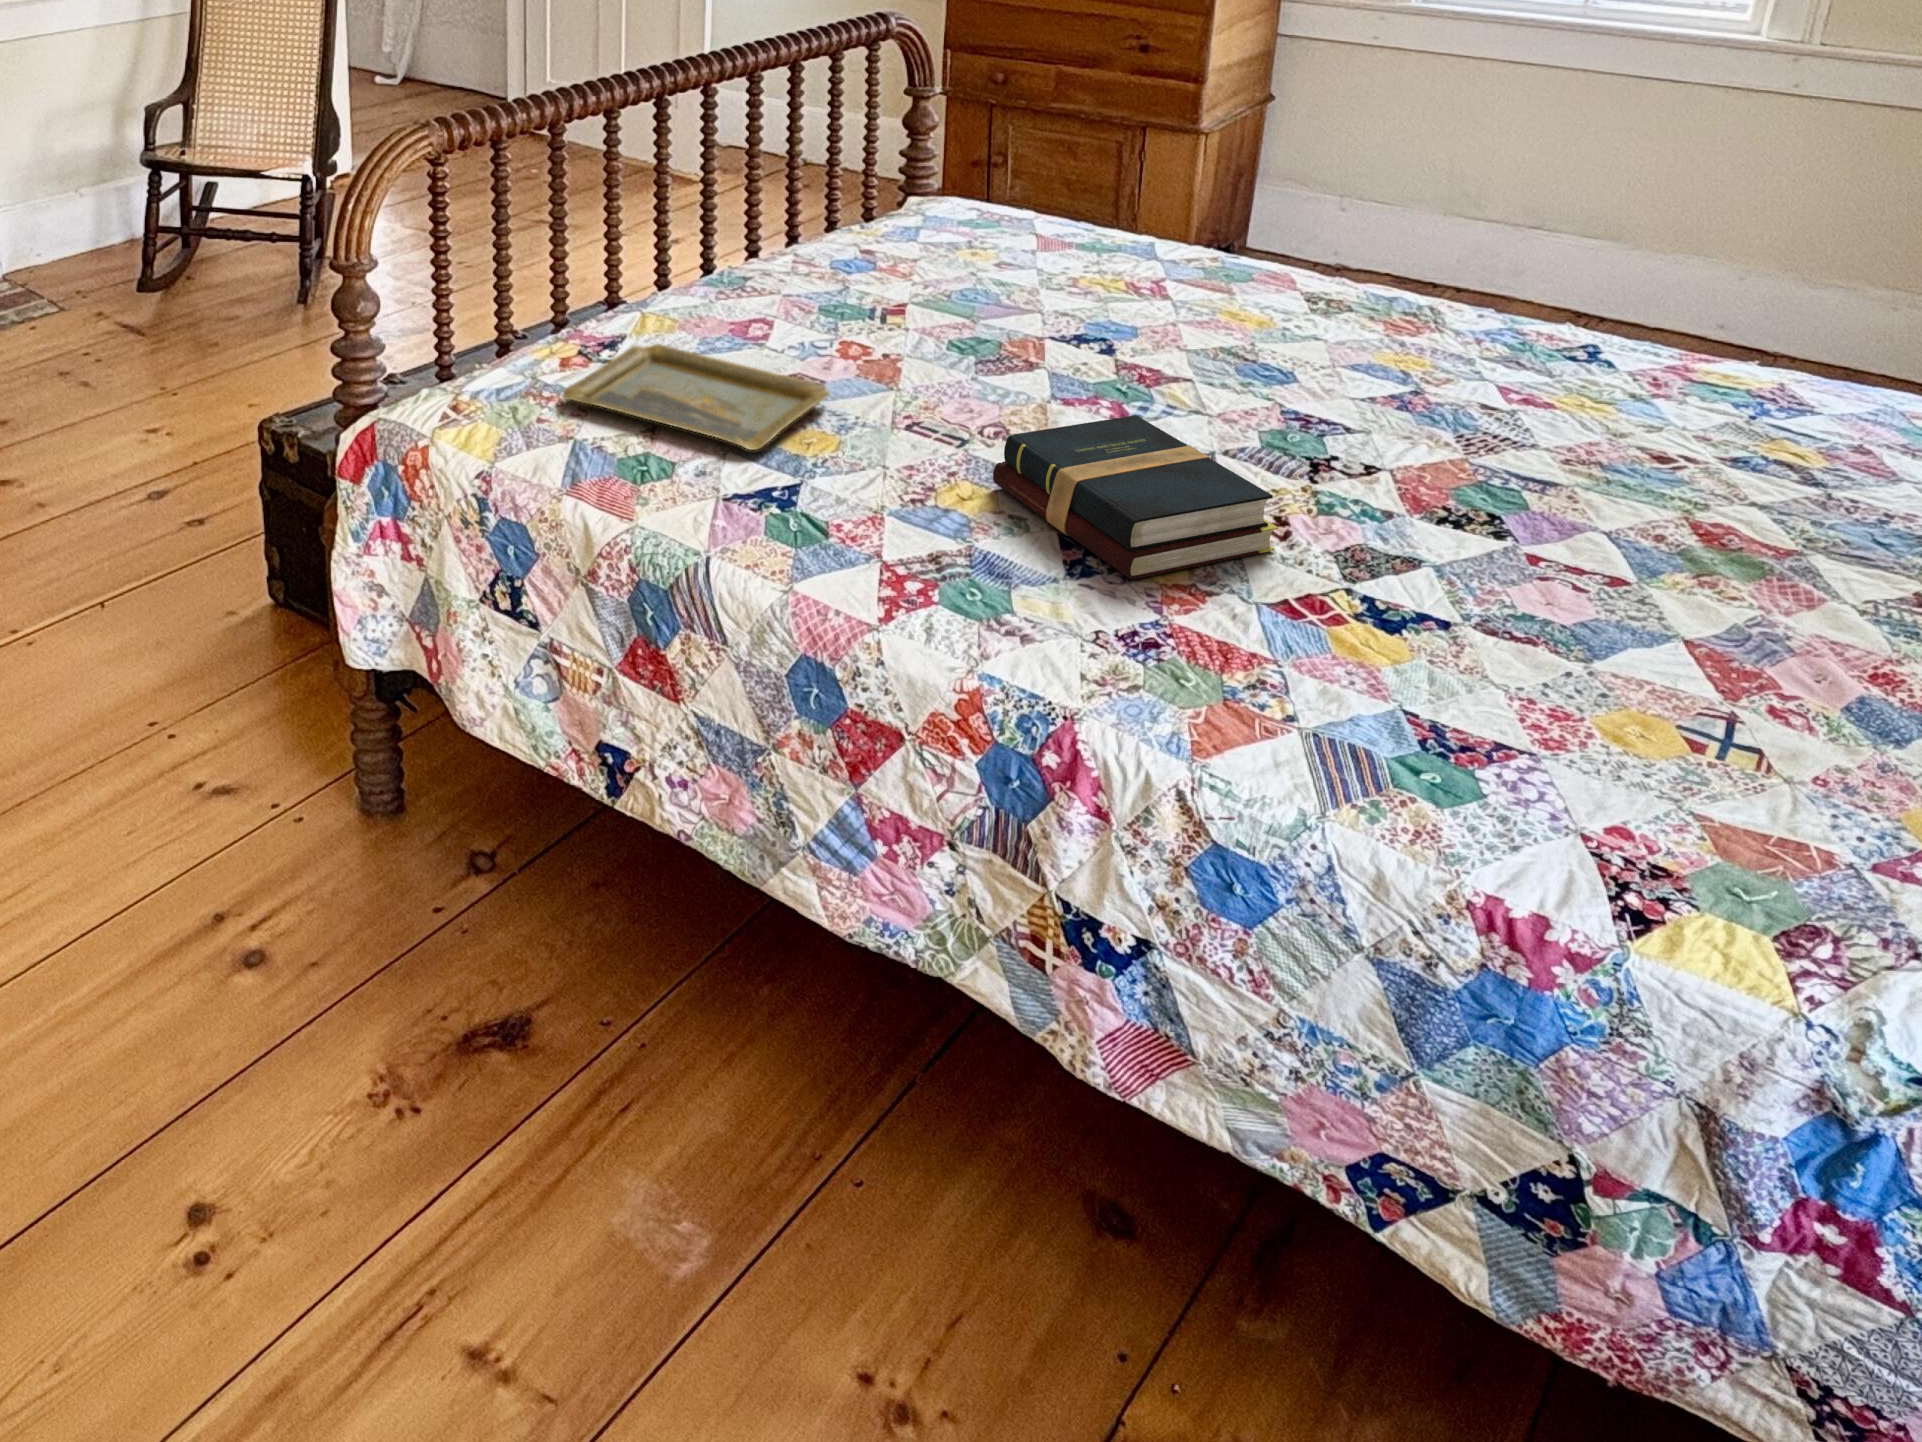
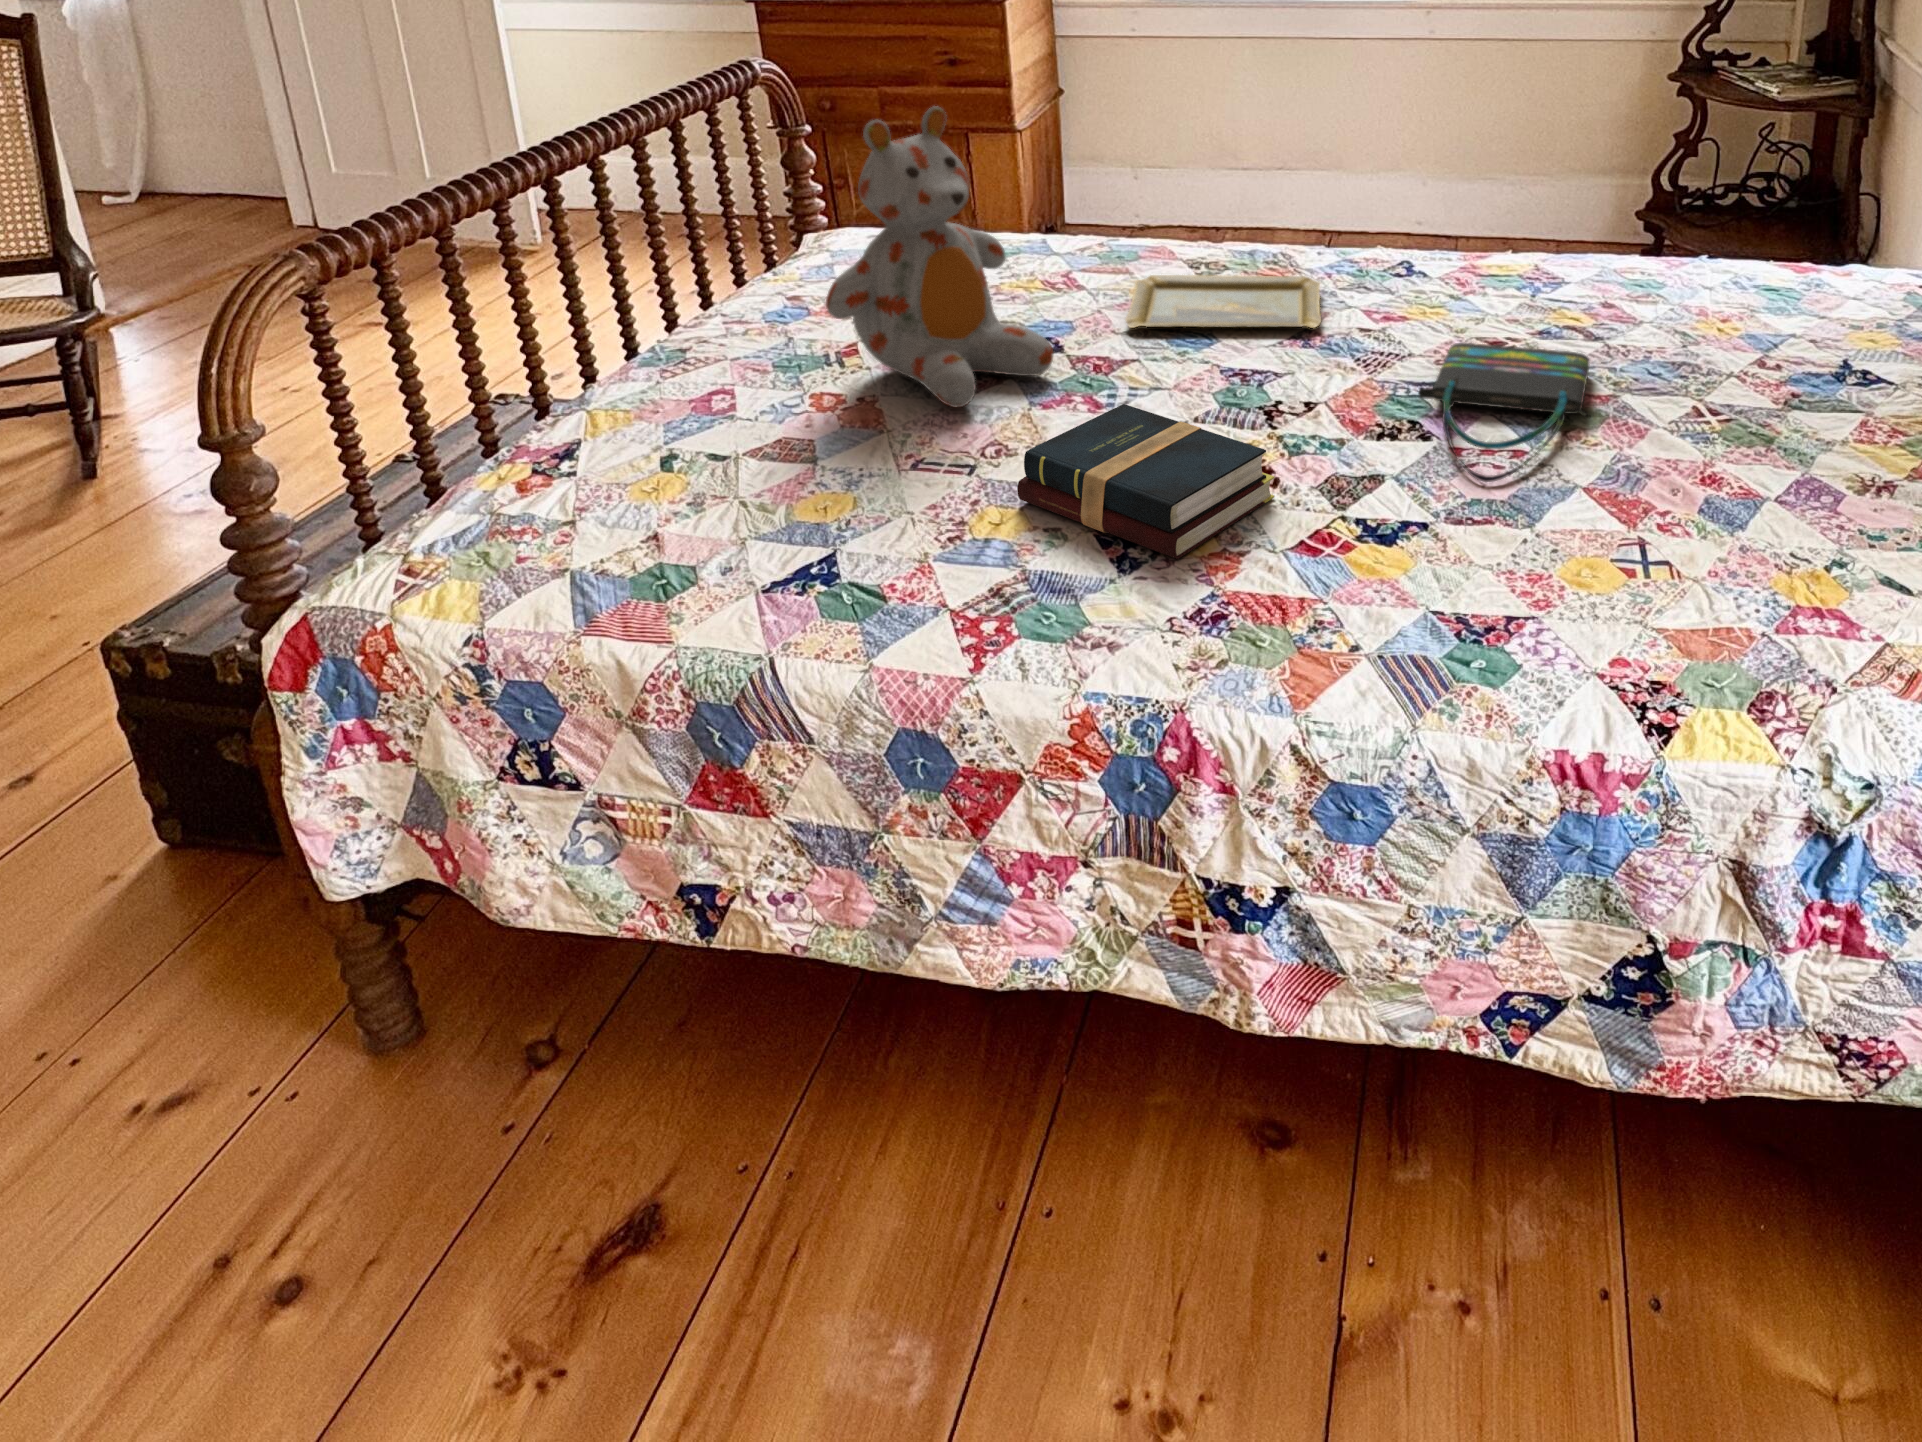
stuffed bear: none [868,78,1094,386] -> present [826,106,1054,407]
tray: present [563,344,830,450] -> present [1126,275,1321,328]
tote bag: none [1514,444,1787,604] -> present [1418,343,1590,482]

